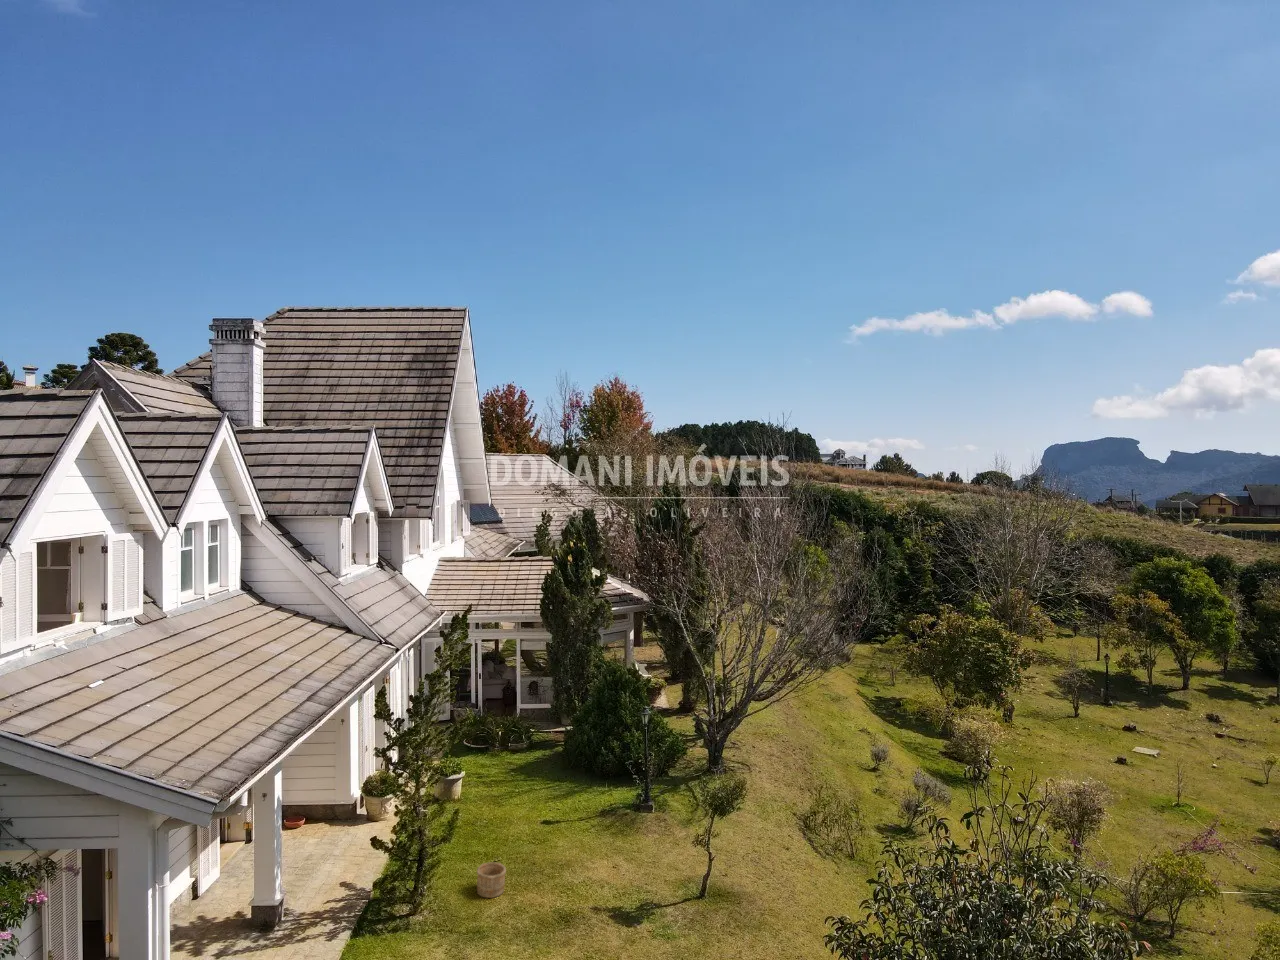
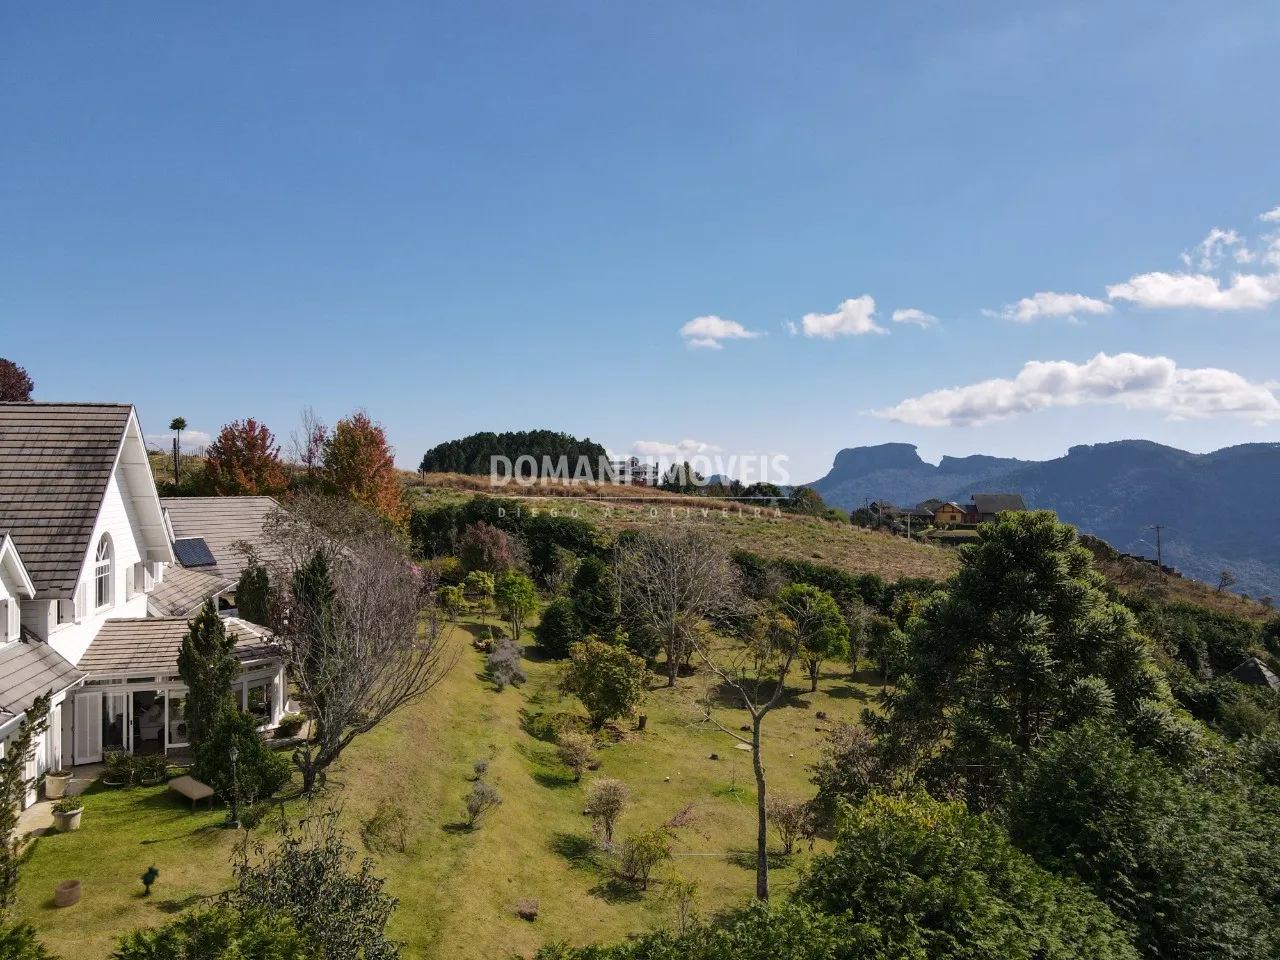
bench: none [545,743,603,793] -> present [167,776,214,815]
decorative plant: none [572,851,596,896] -> present [140,863,159,896]

